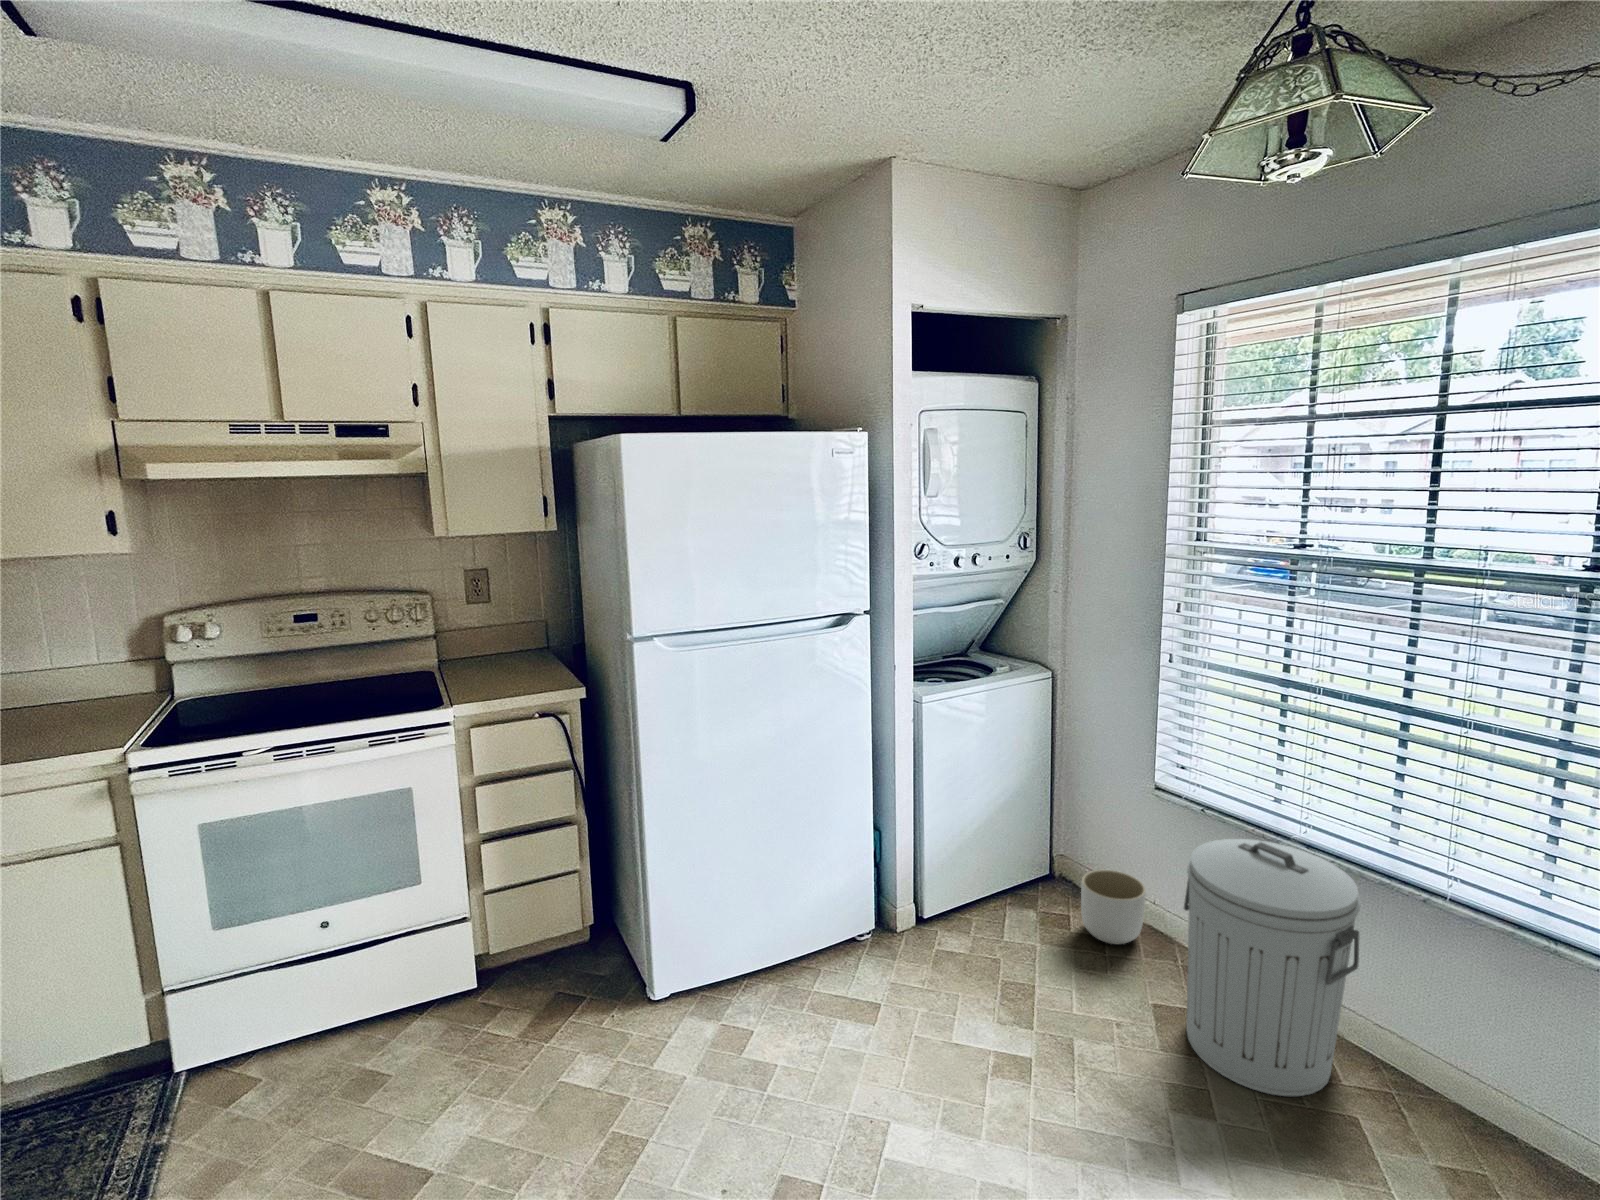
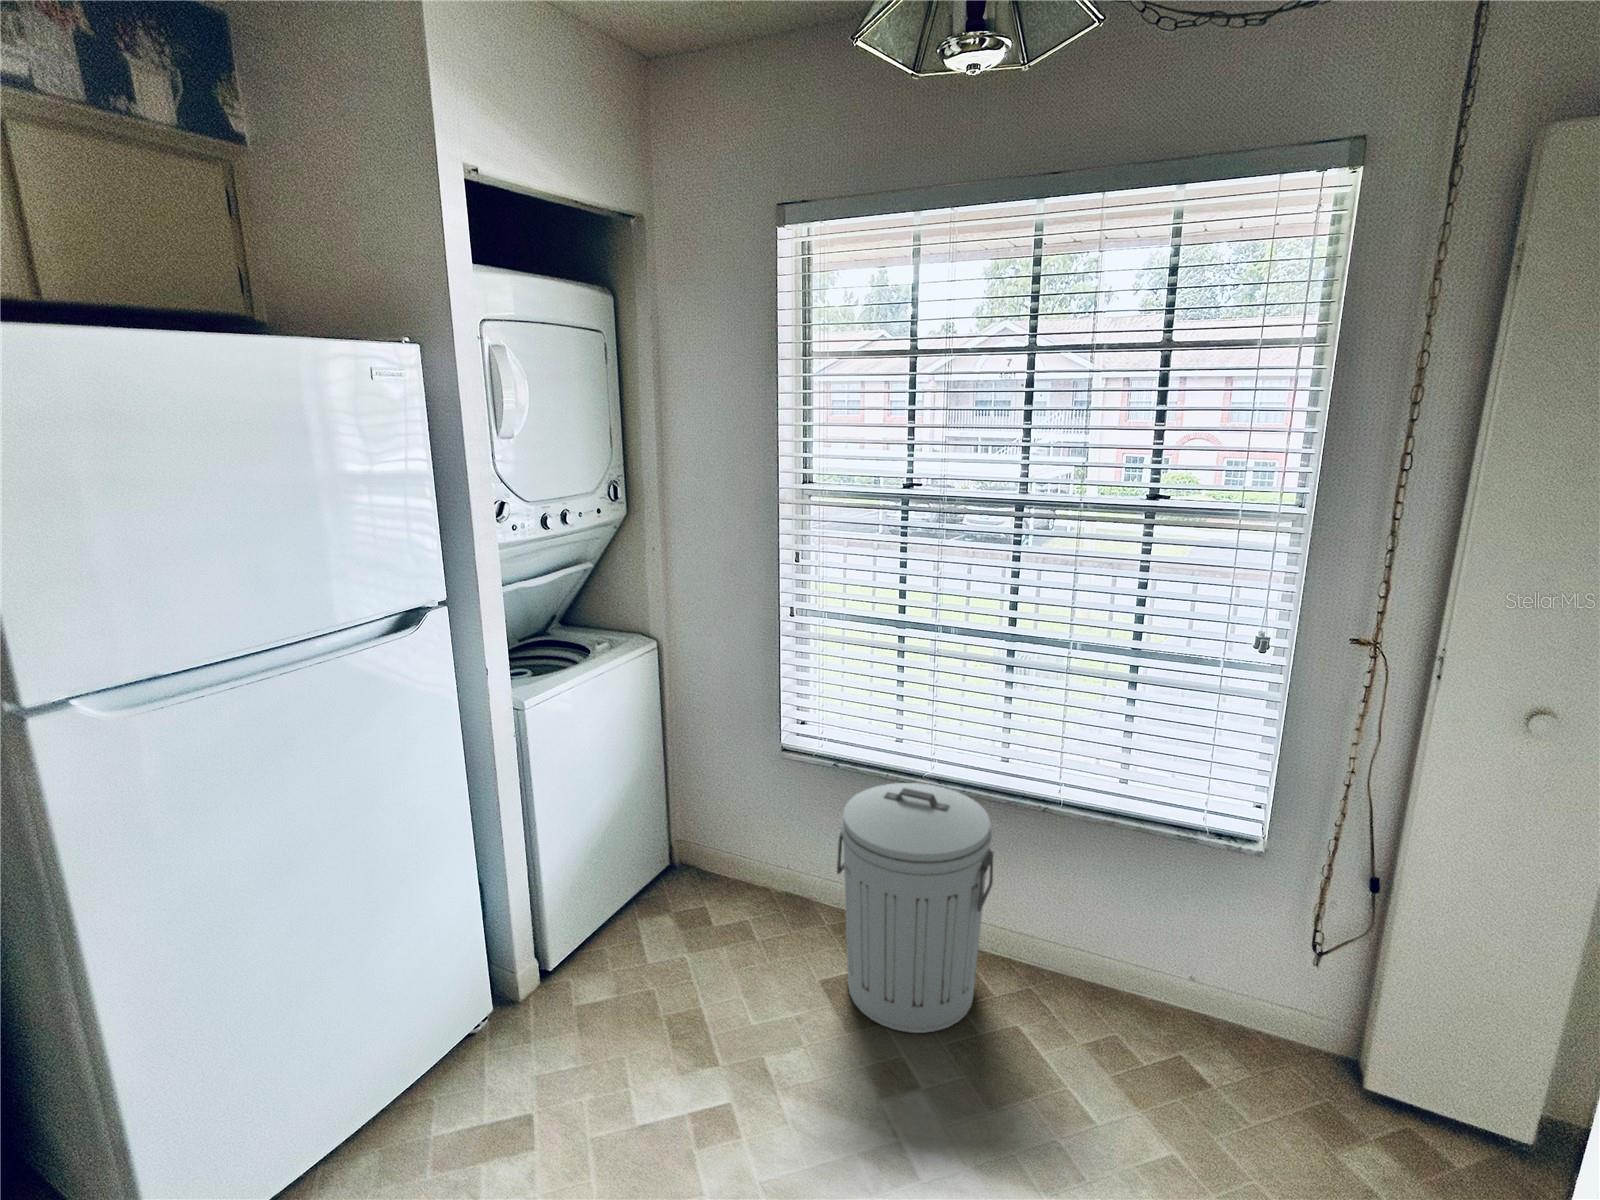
planter: present [1081,870,1146,944] -> none [716,844,781,924]

